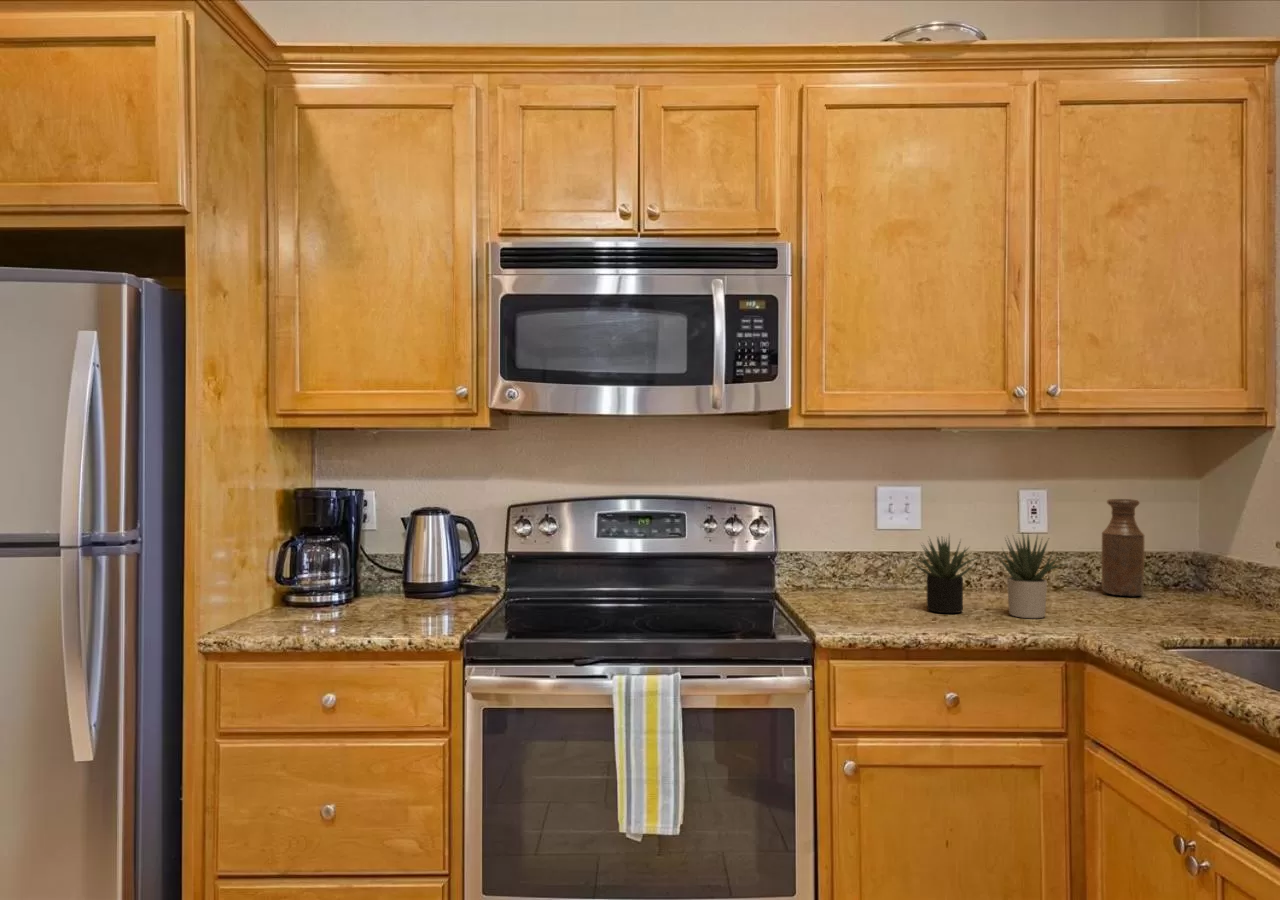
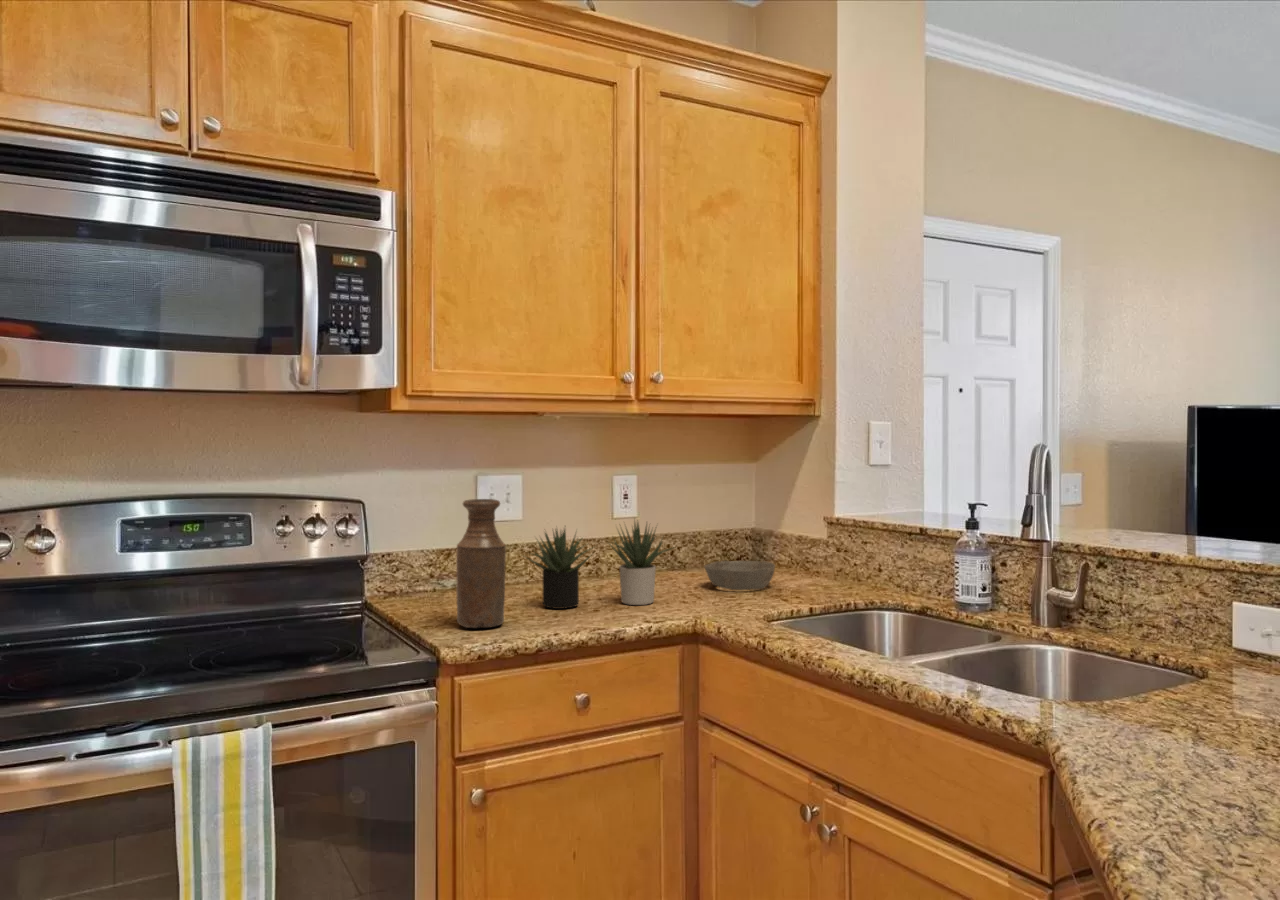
bottle: present [1102,499,1145,596] -> present [456,499,506,628]
bowl: none [1114,583,1206,617] -> present [704,561,775,590]

